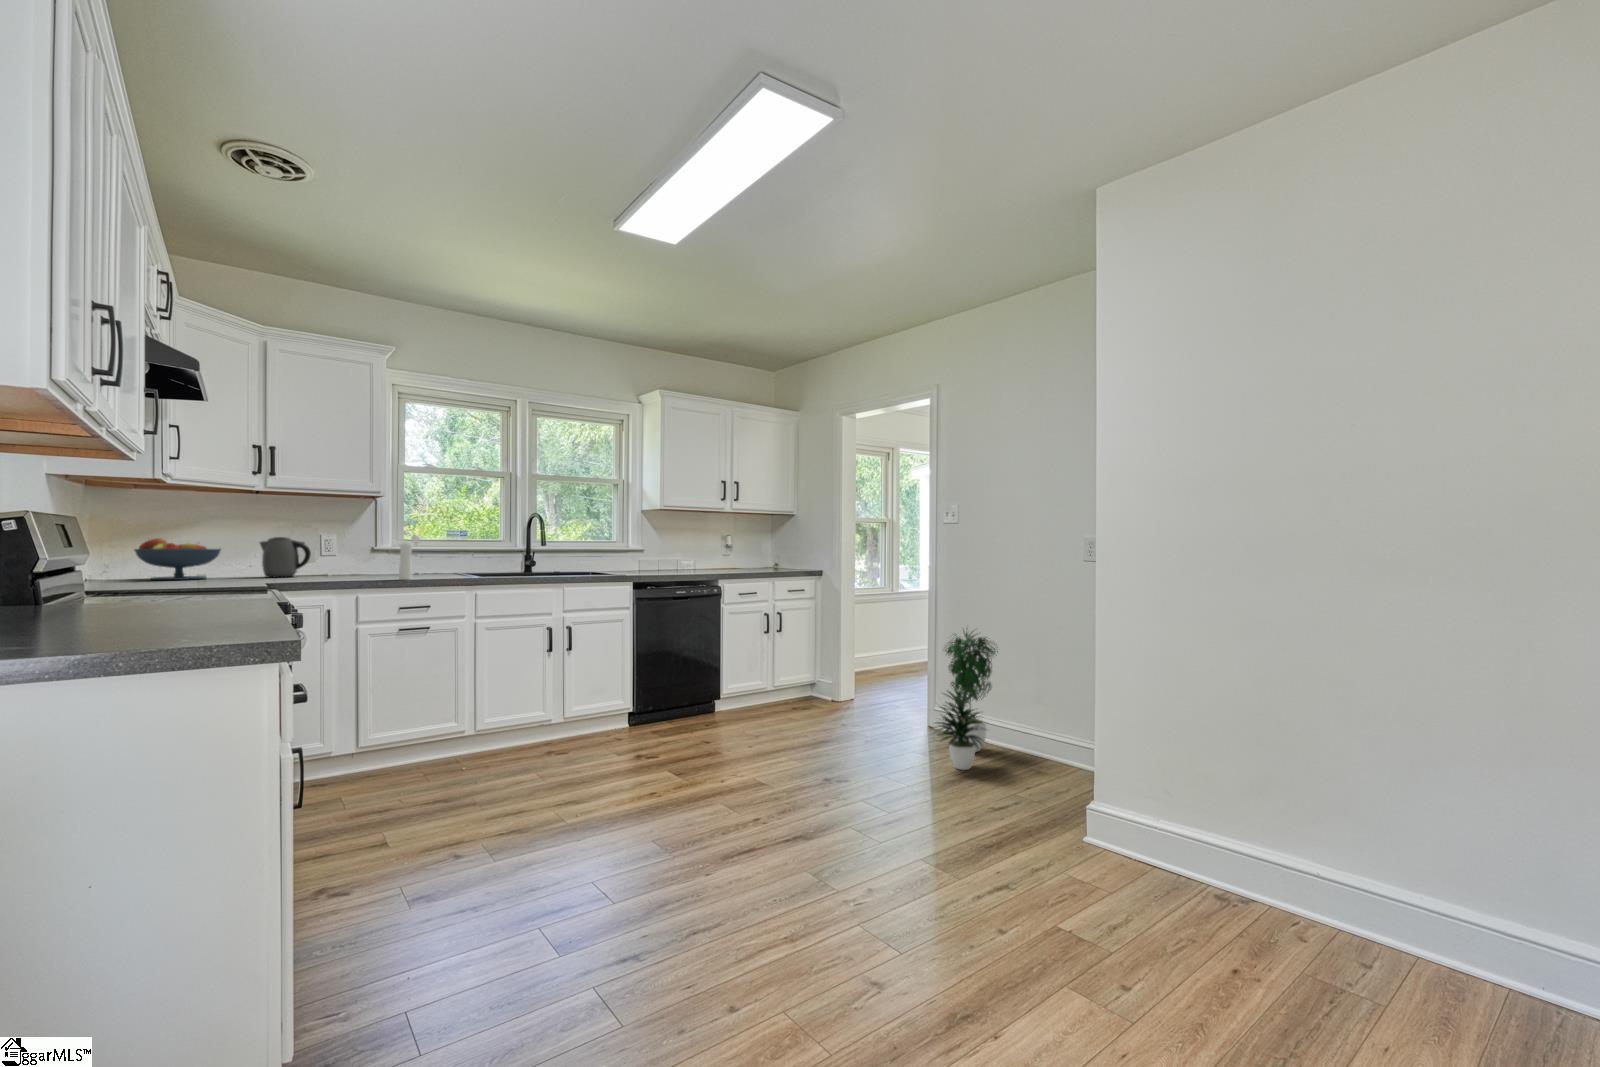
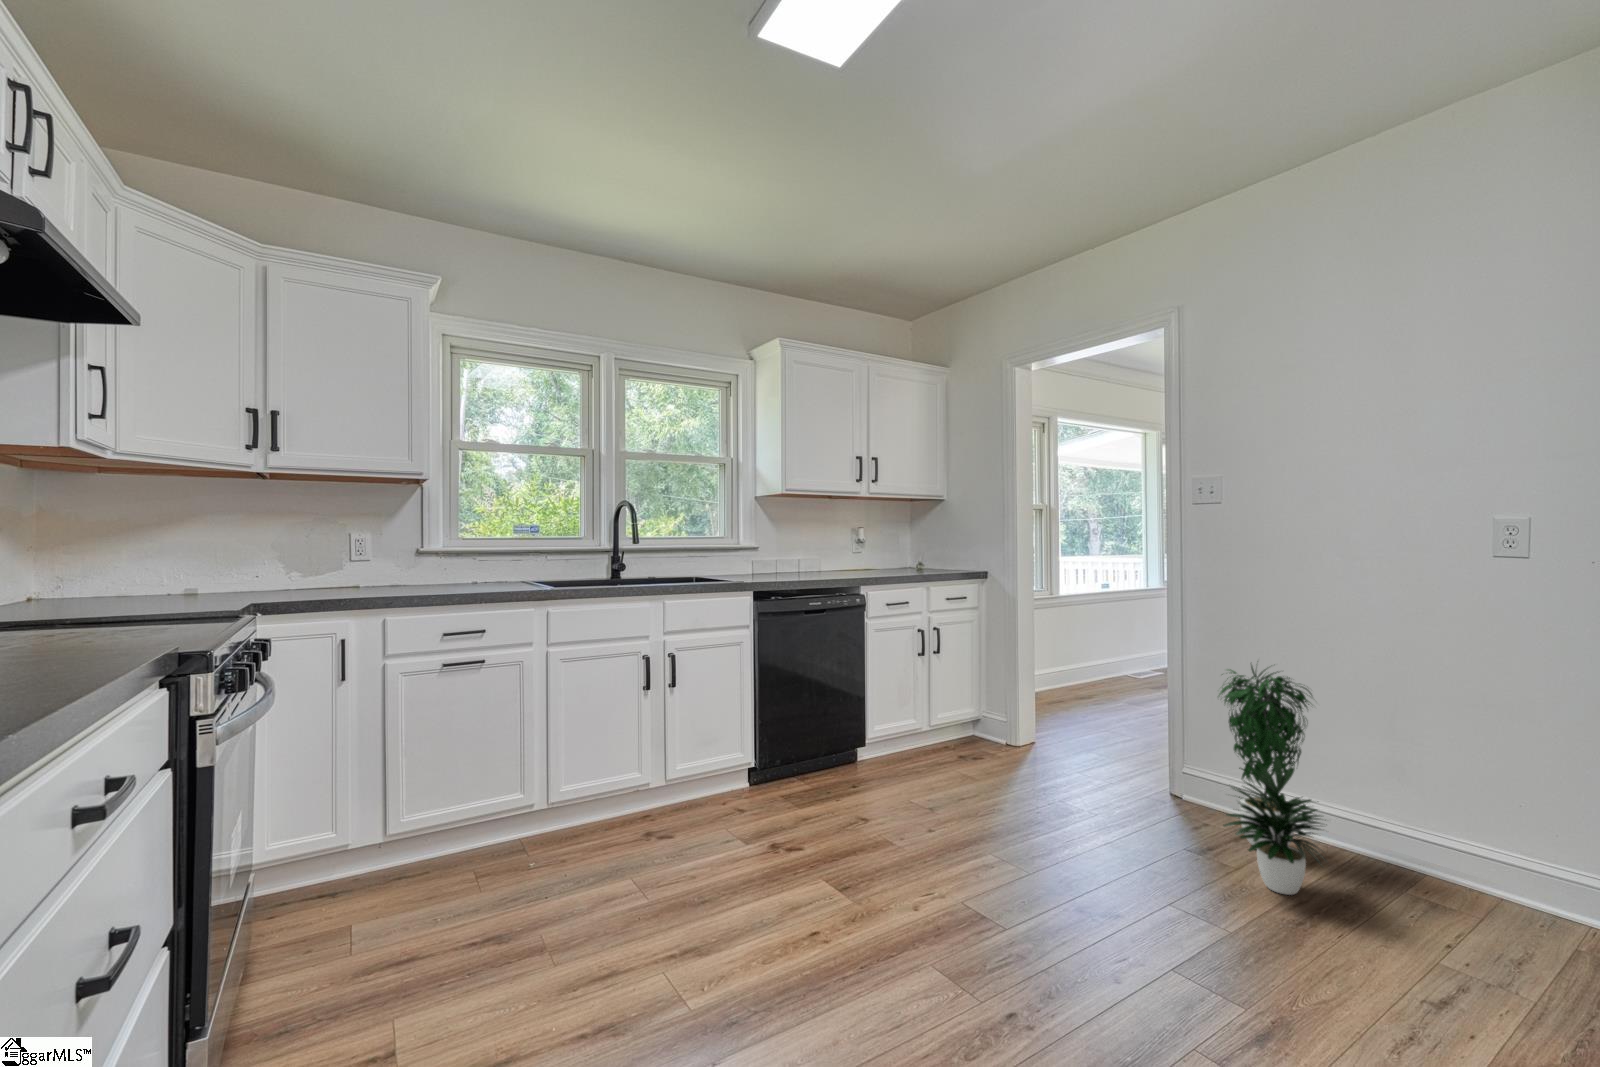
pepper mill: present [399,536,421,580] -> none [441,533,473,595]
kettle: present [260,537,311,578] -> none [268,536,337,591]
fruit bowl: present [135,538,221,580] -> none [94,540,218,597]

